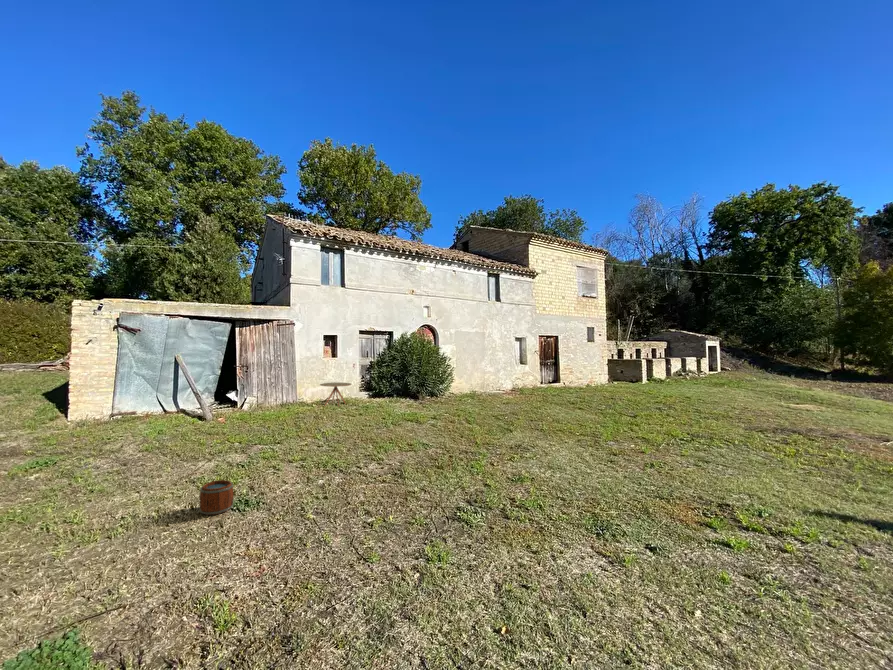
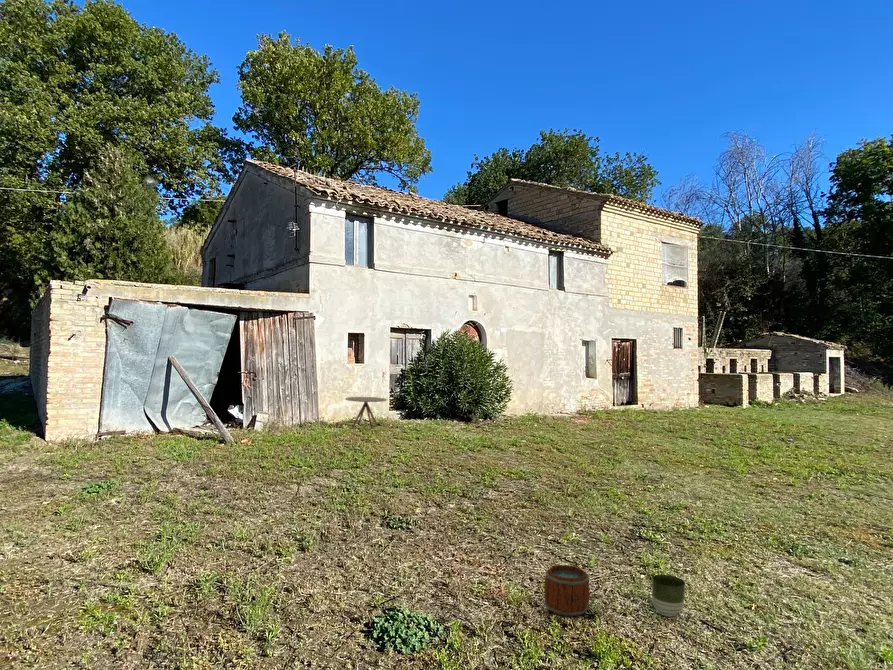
bucket: present [200,480,234,515] -> present [544,565,590,617]
planter: none [400,587,436,642] -> present [652,575,685,617]

